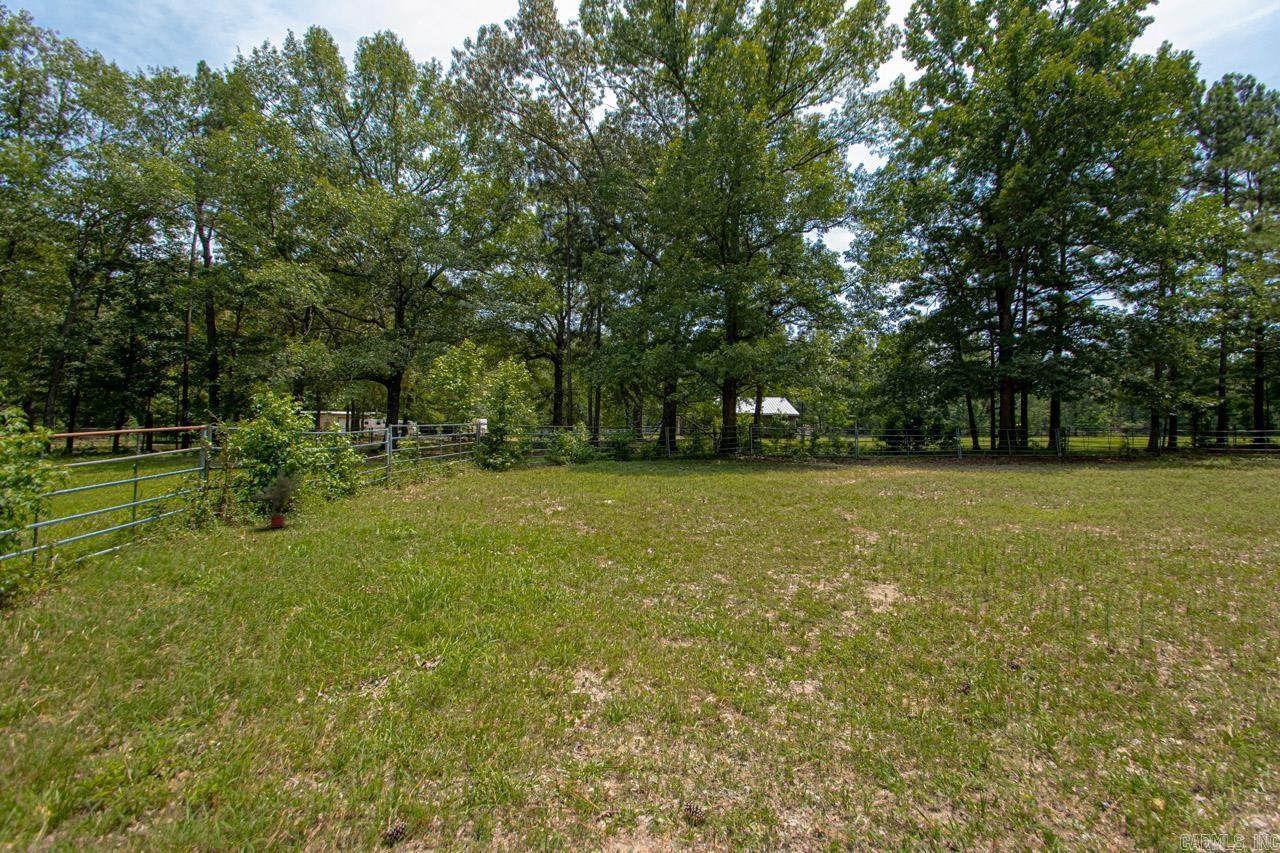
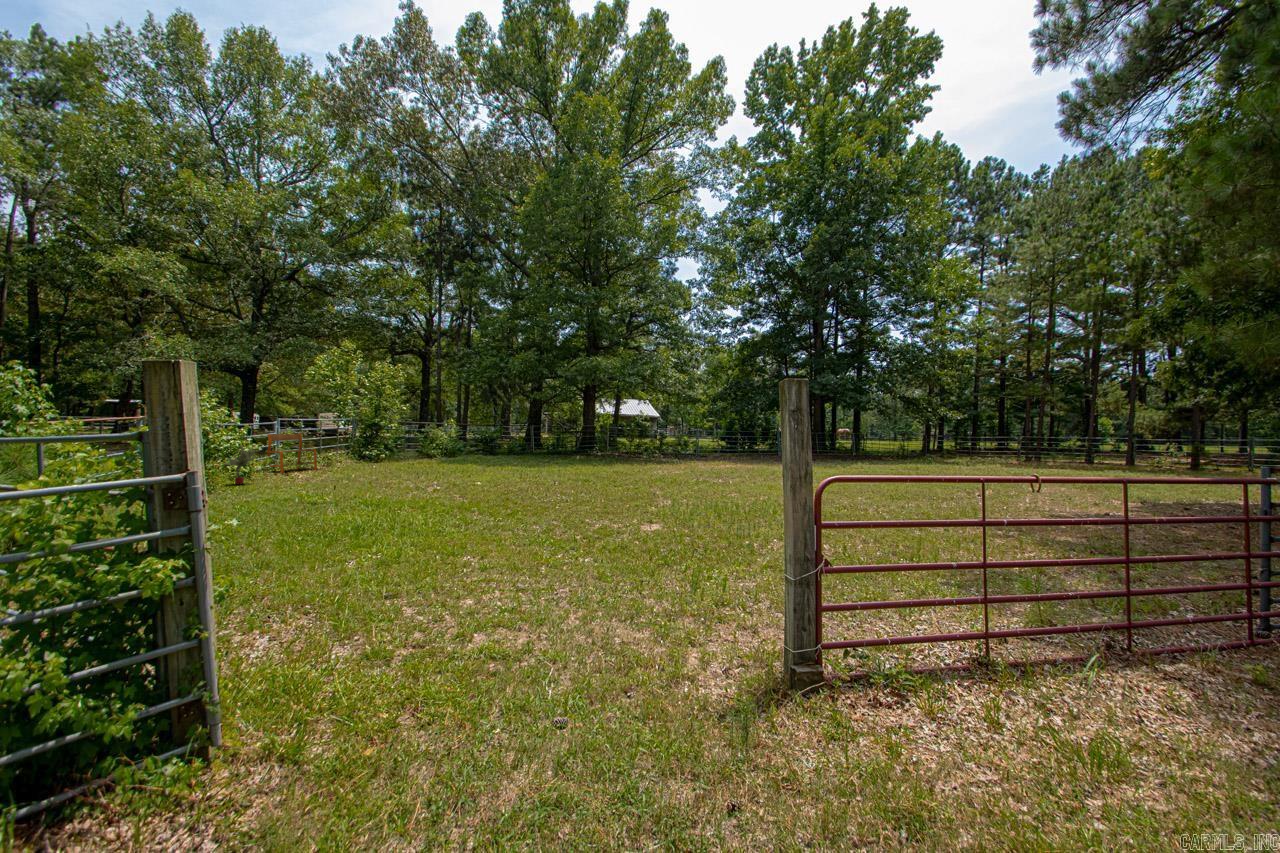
bench: none [349,444,416,500] -> present [267,433,317,473]

